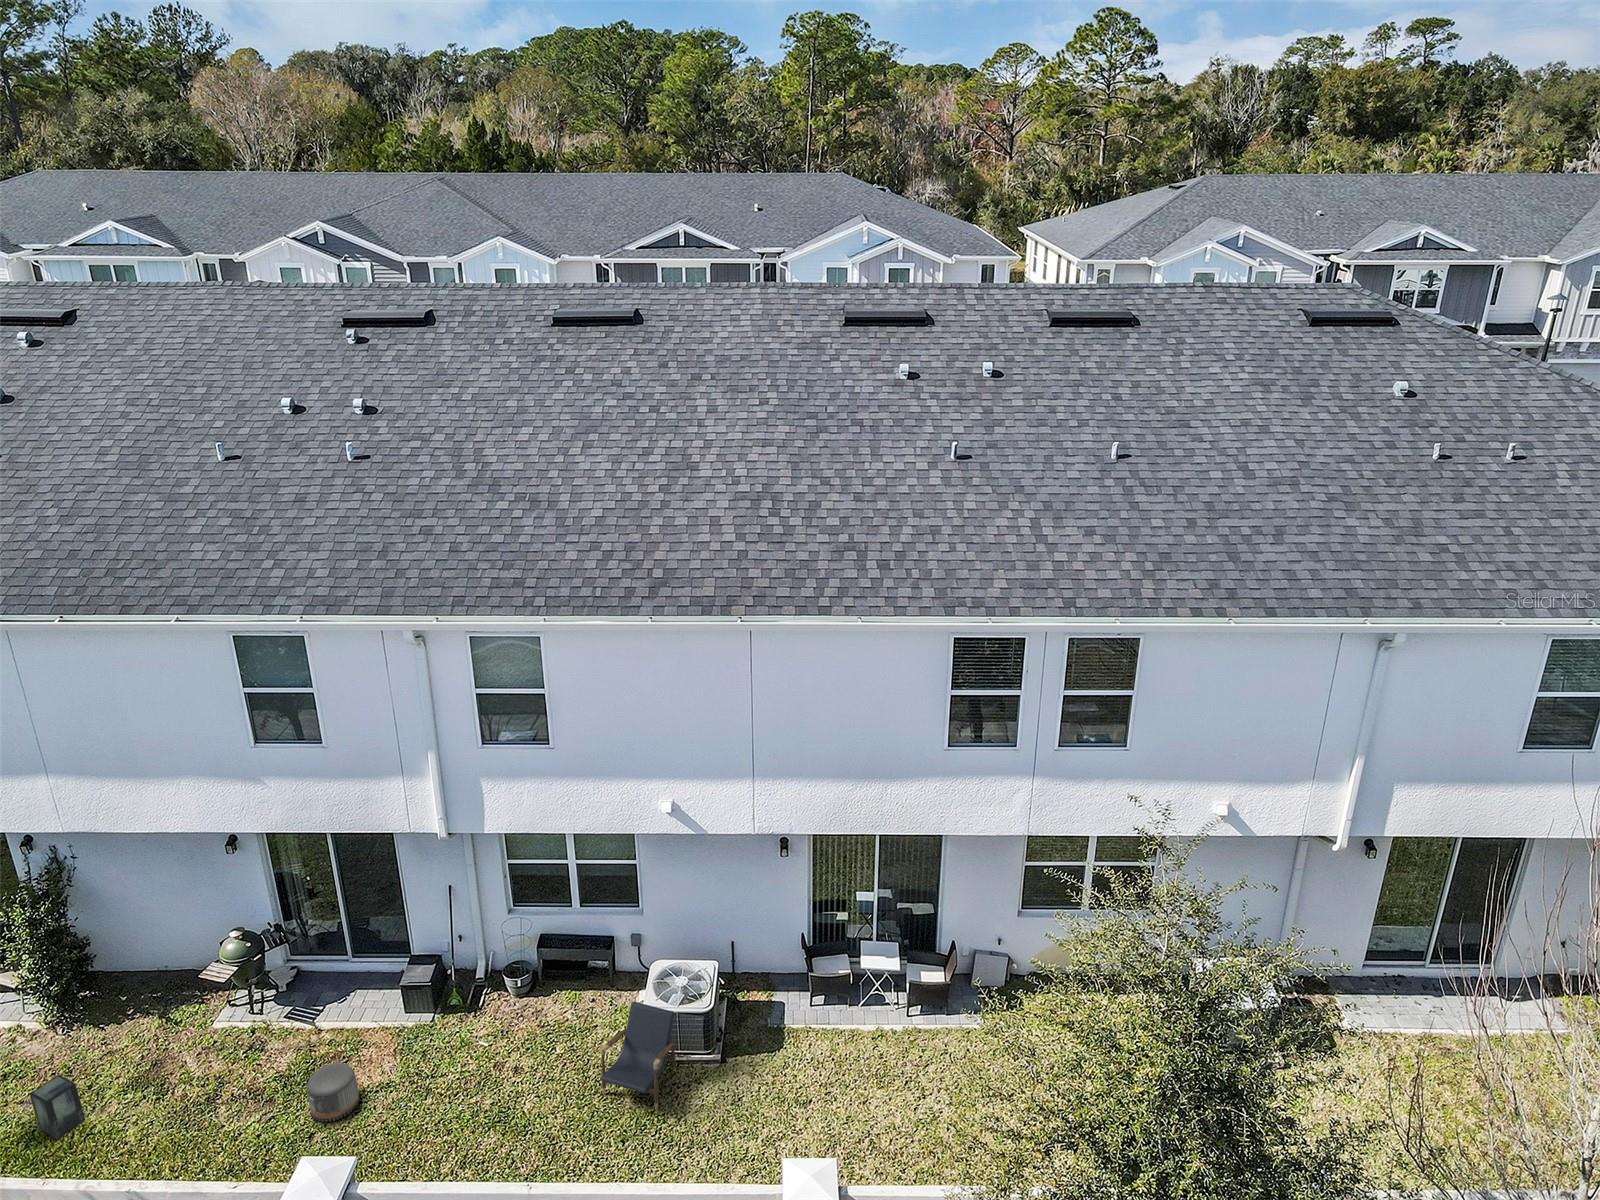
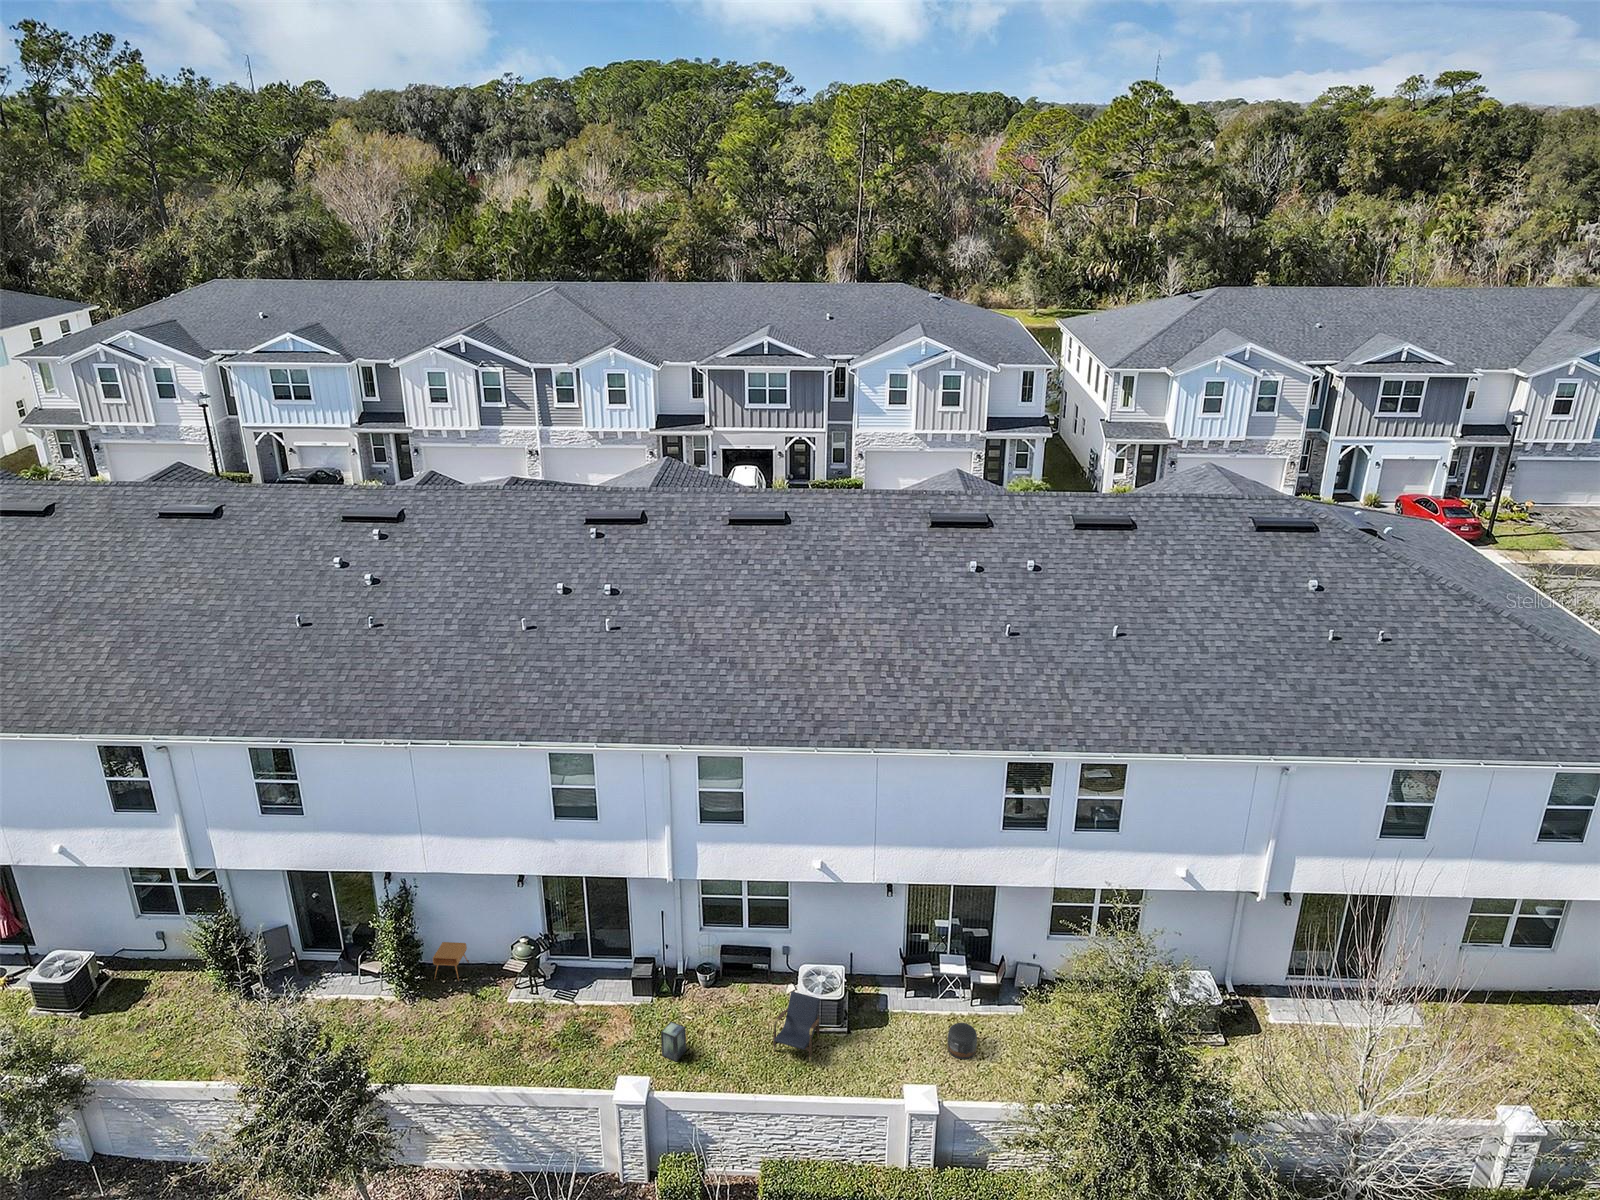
side table: none [107,939,175,996] -> present [433,942,469,981]
pouf: present [307,1063,359,1122] -> present [947,1023,977,1059]
storage box: present [30,1075,85,1140] -> present [661,1022,686,1062]

